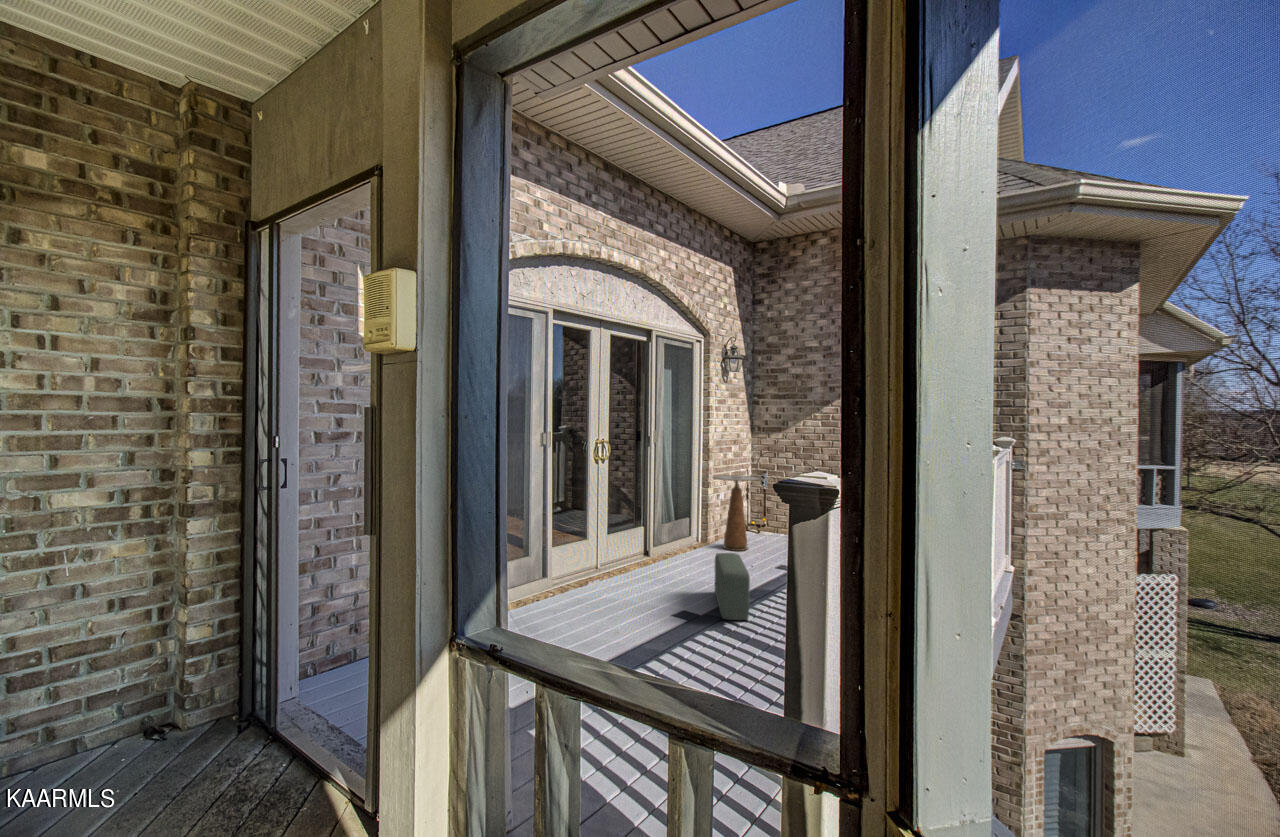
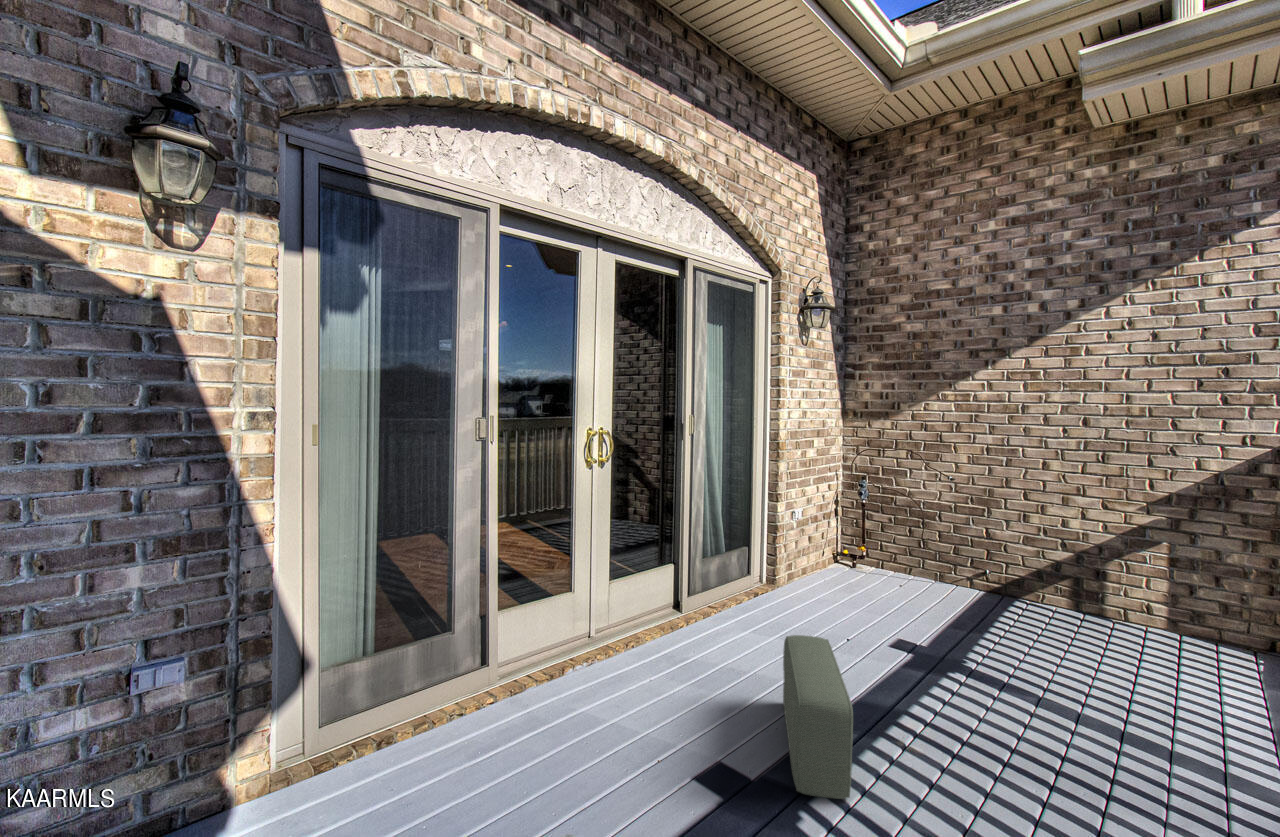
side table: present [713,475,761,551] -> none [784,483,861,601]

